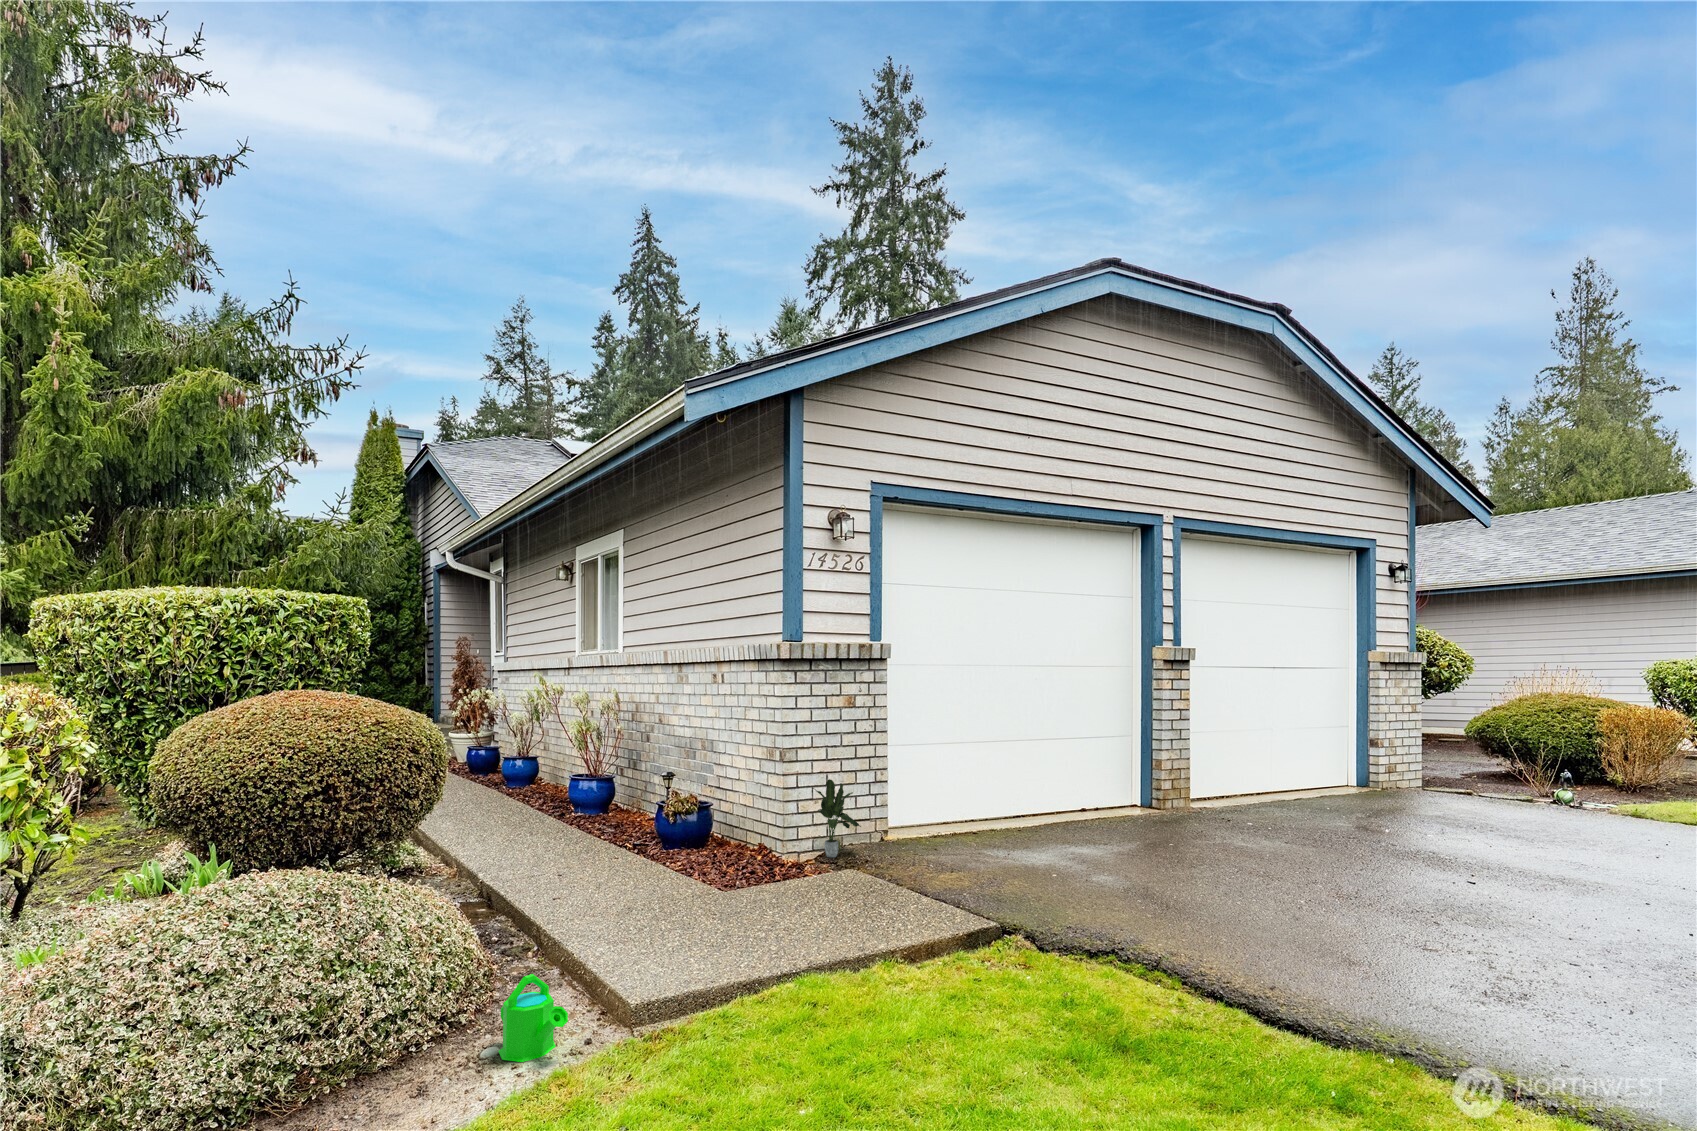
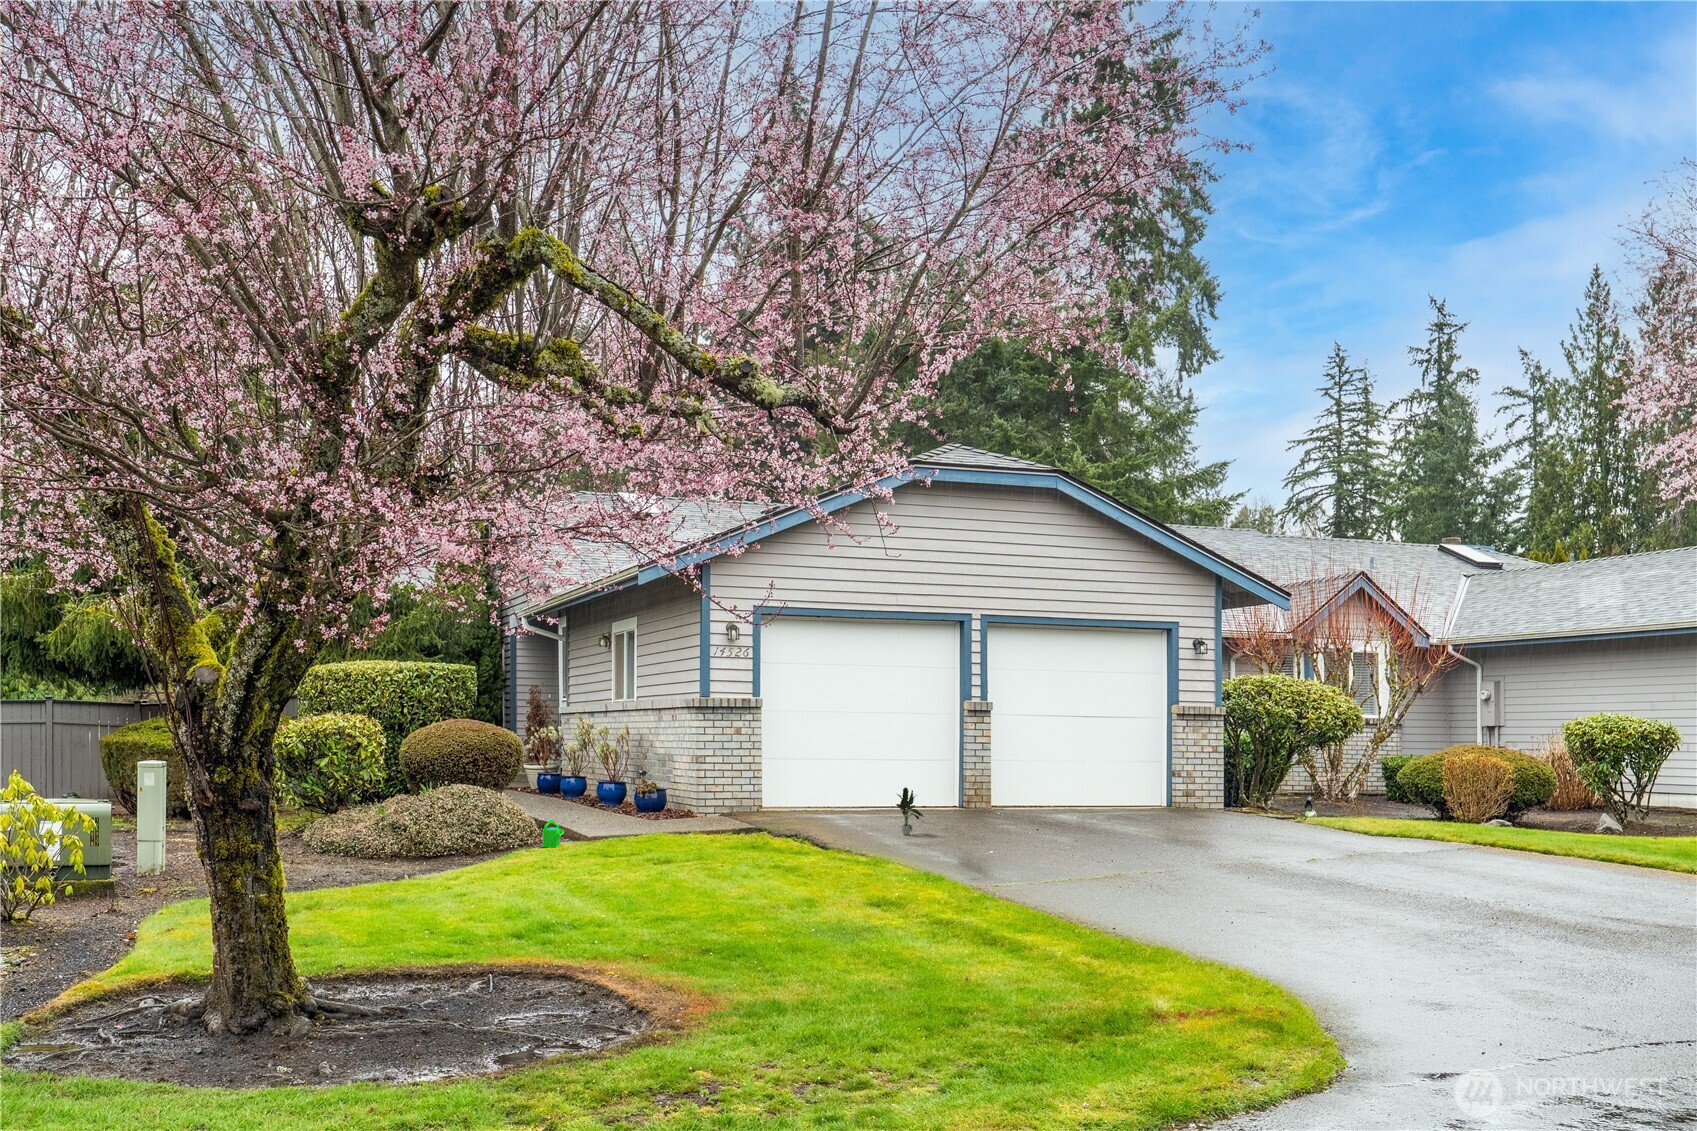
potted plant: present [813,779,861,858] -> present [896,787,924,835]

